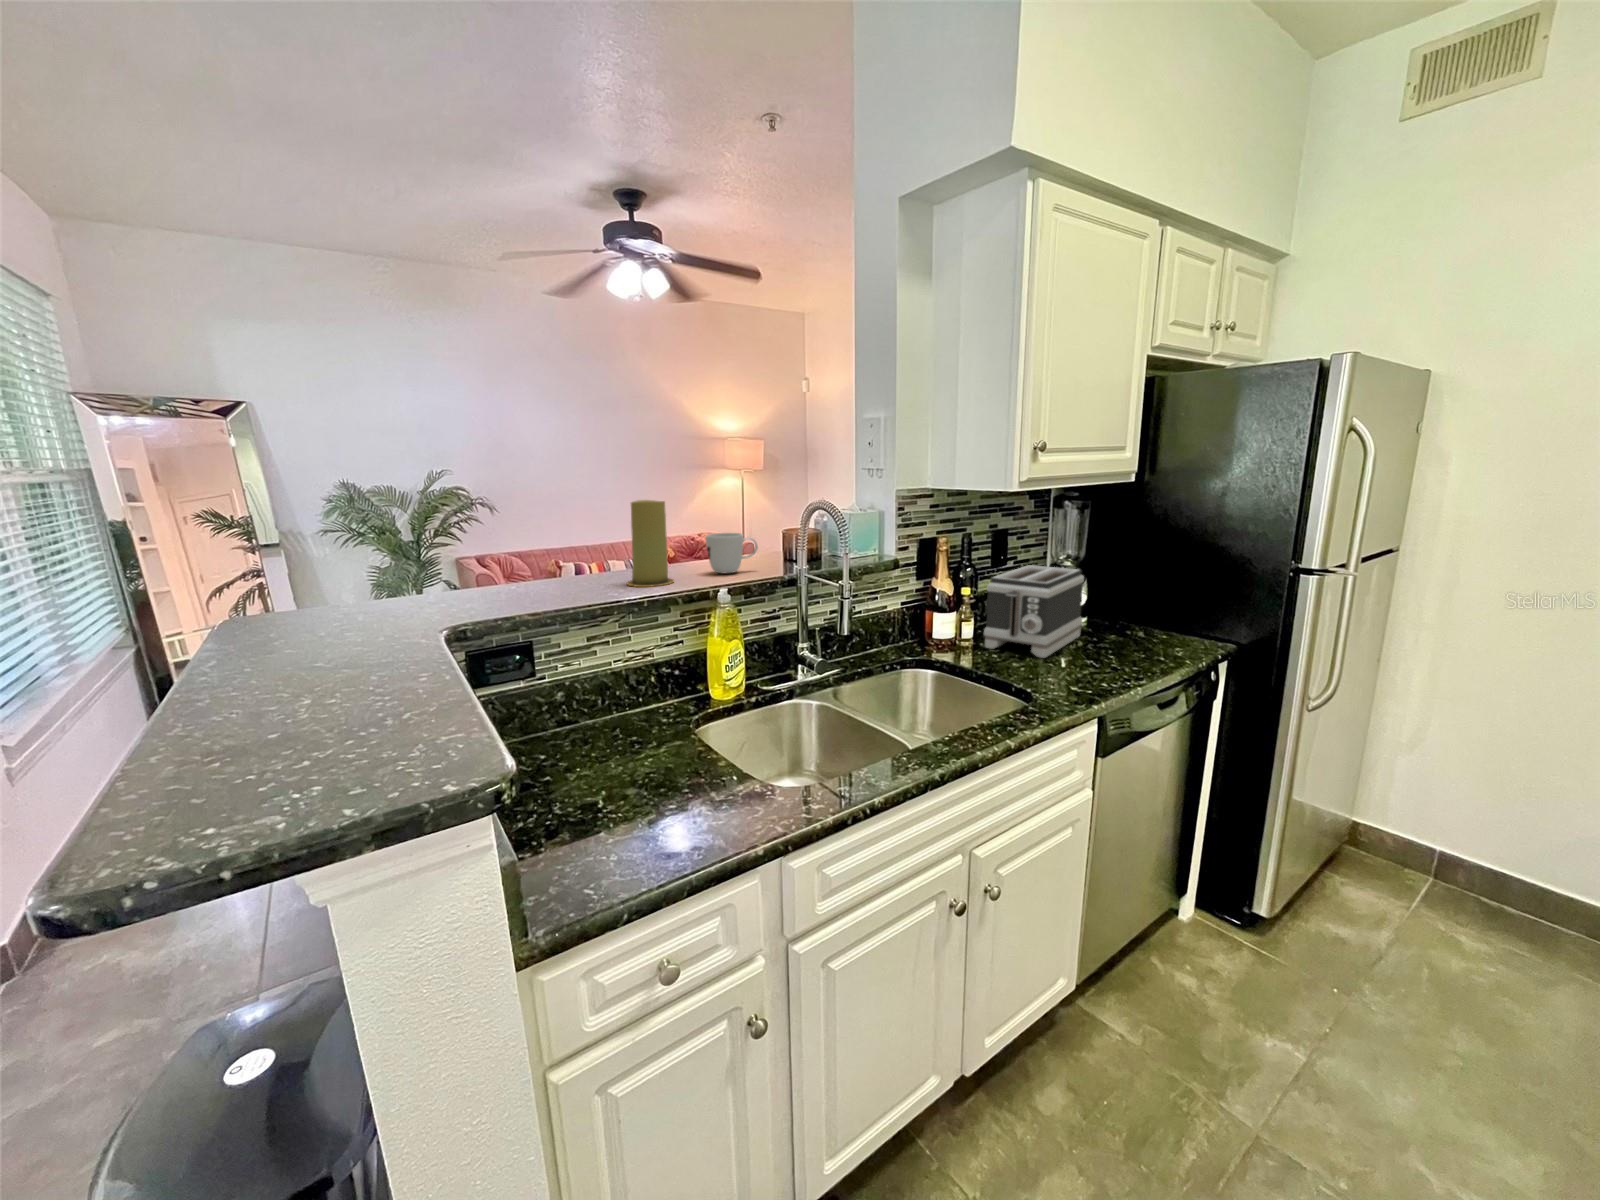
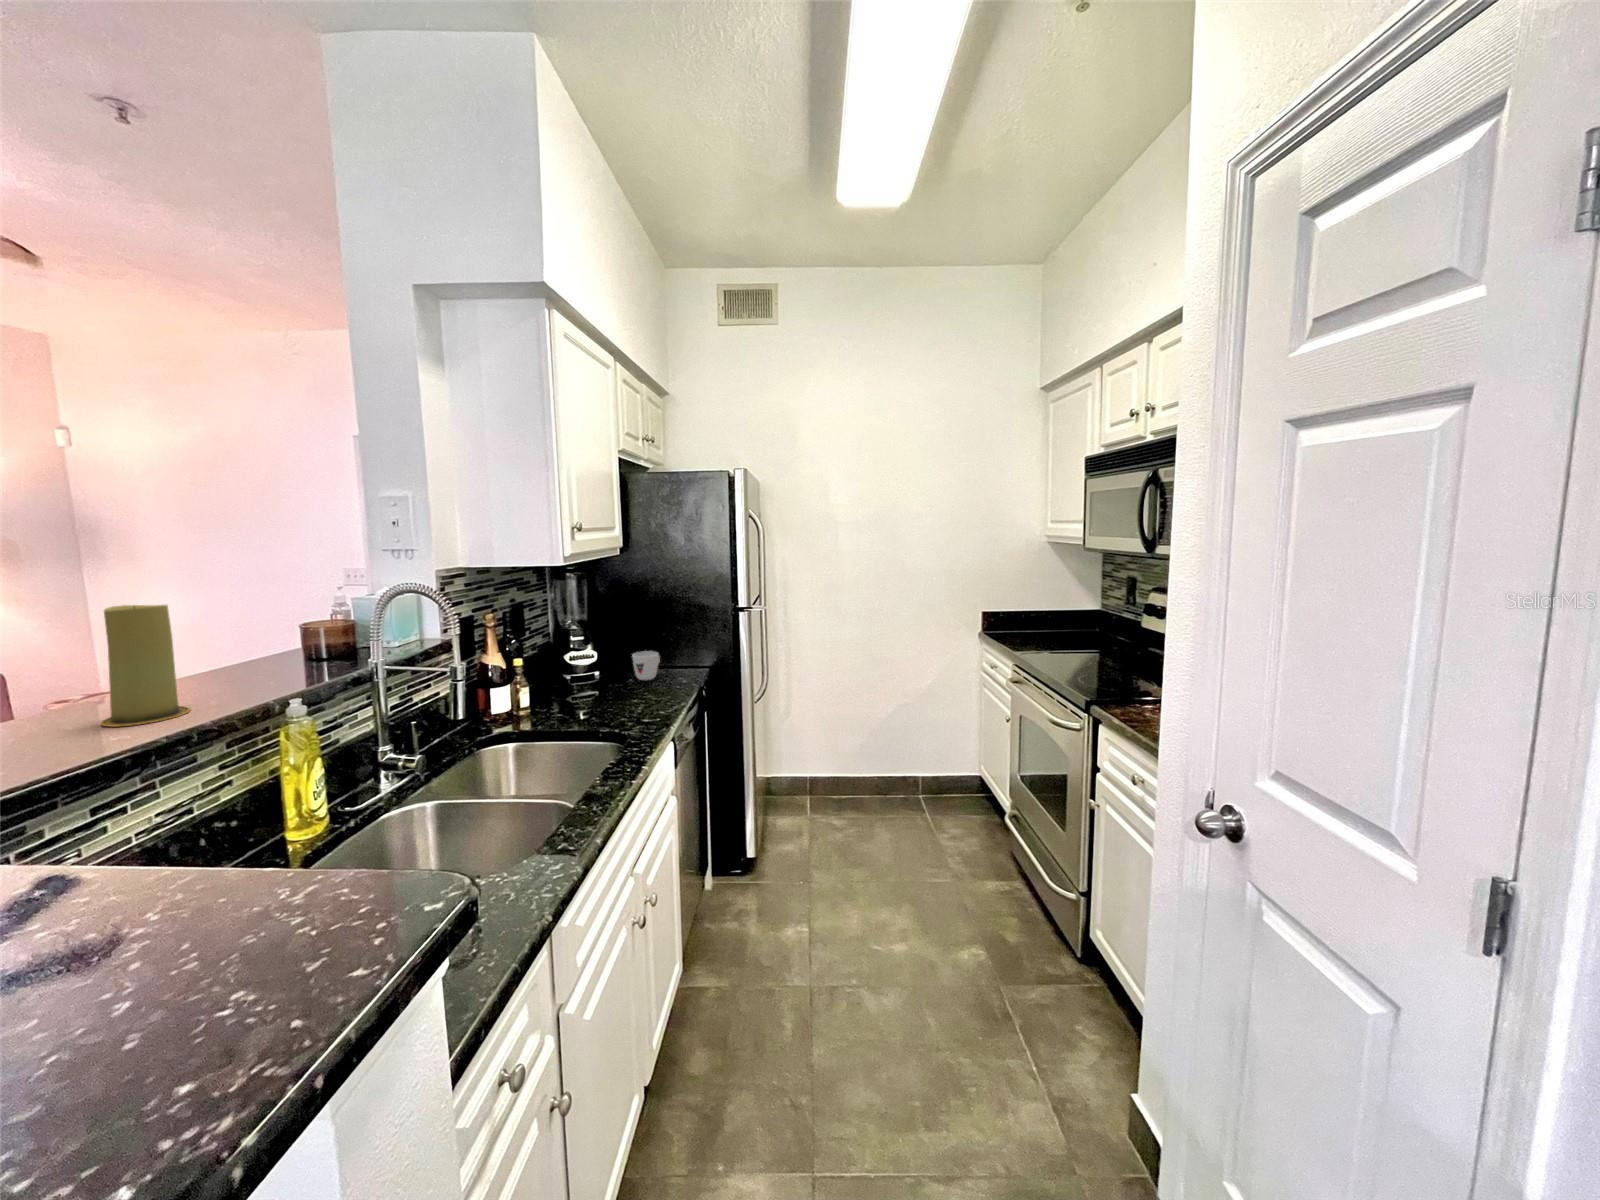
mug: present [706,533,758,574] -> present [632,651,660,680]
toaster: present [984,565,1084,658] -> none [542,630,613,712]

